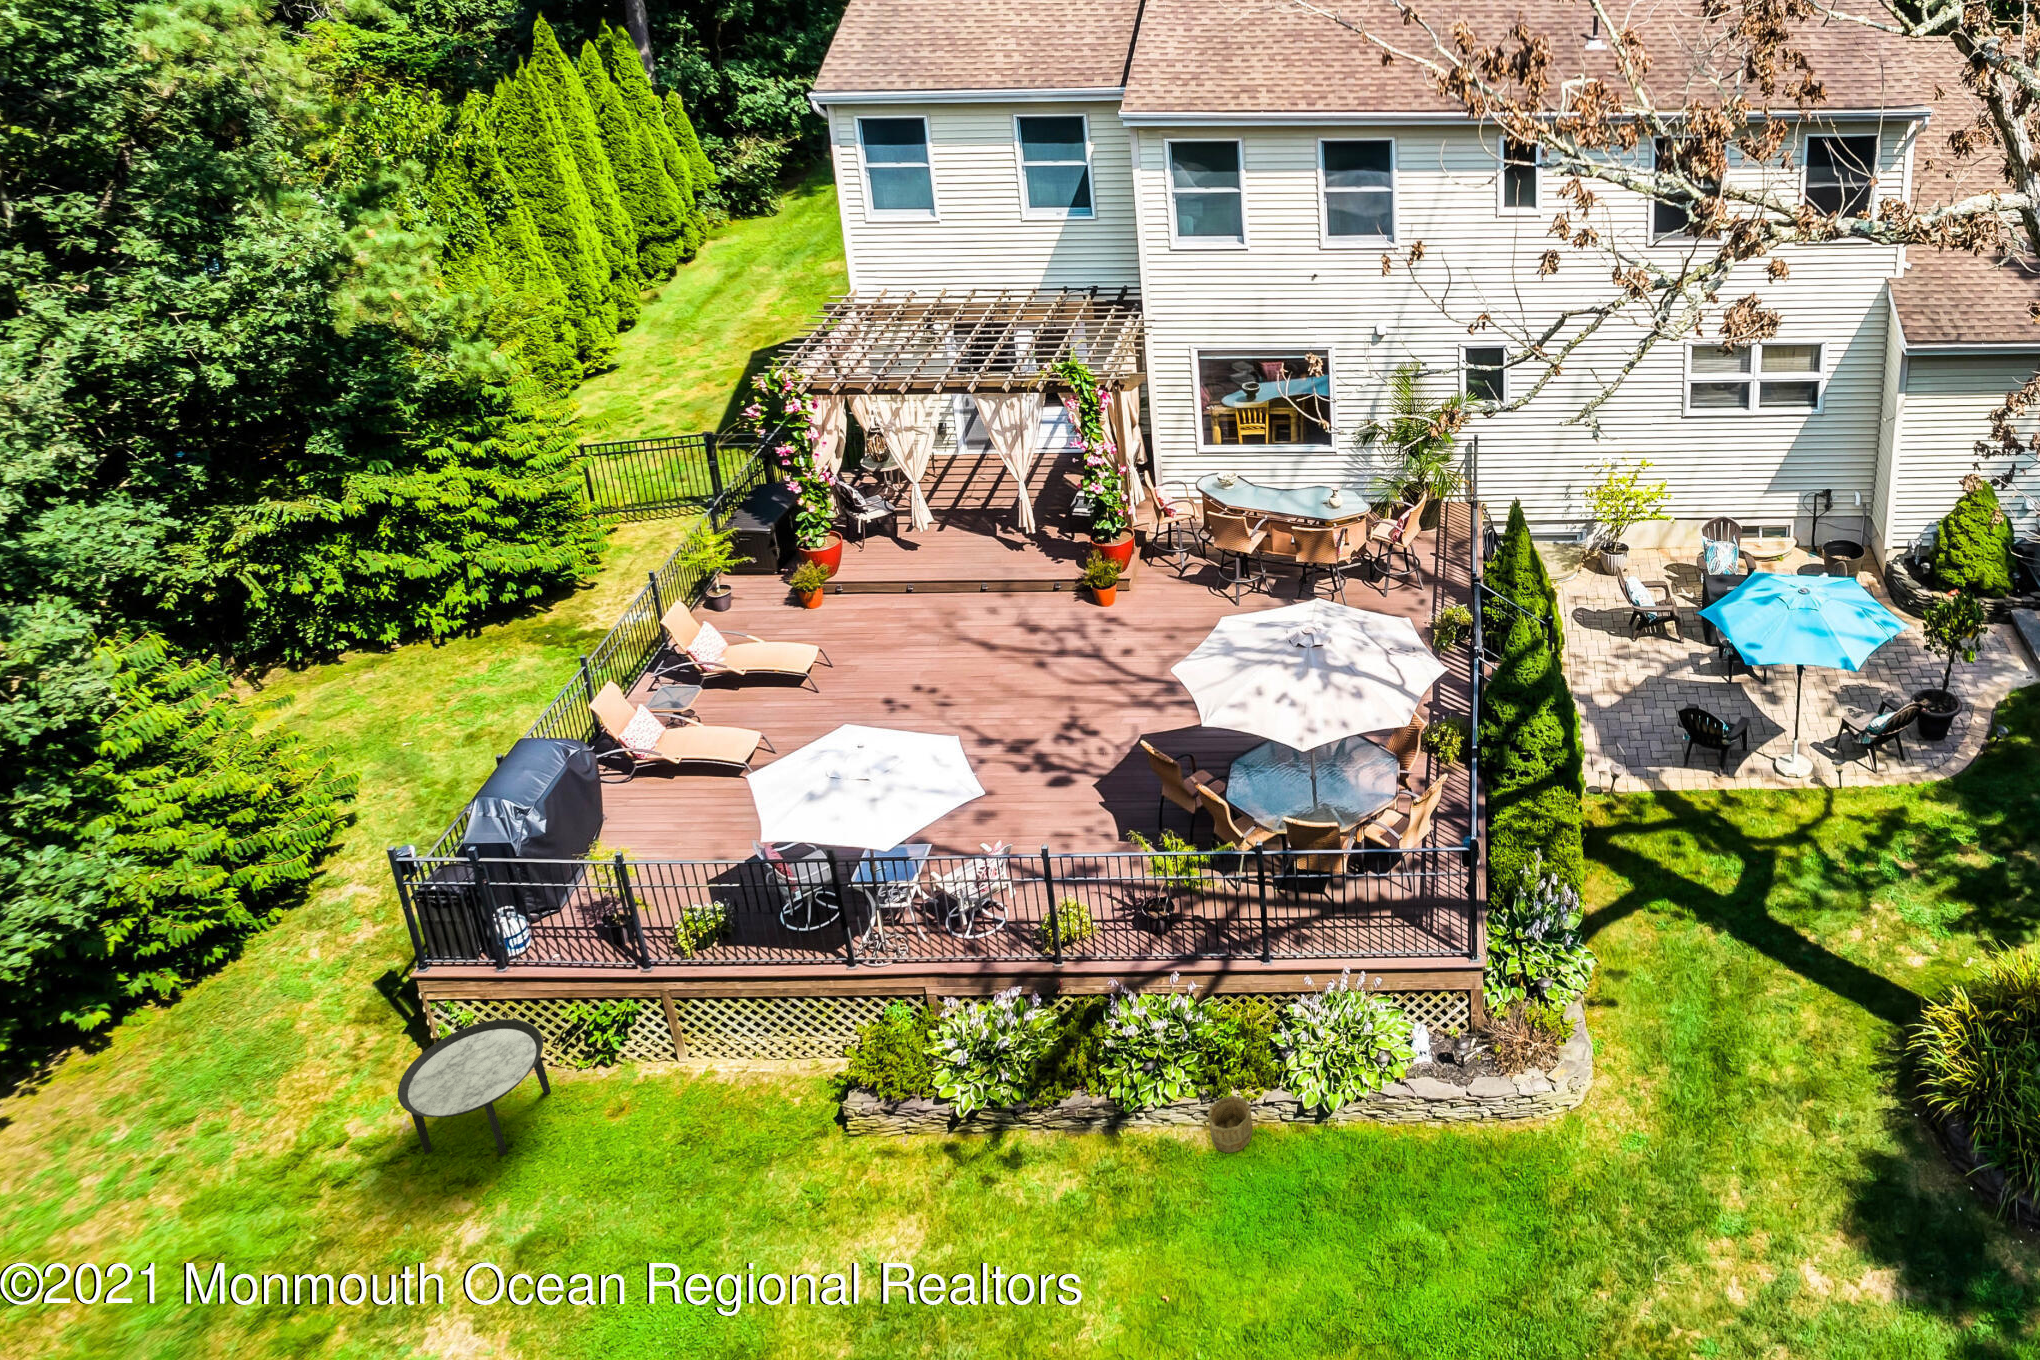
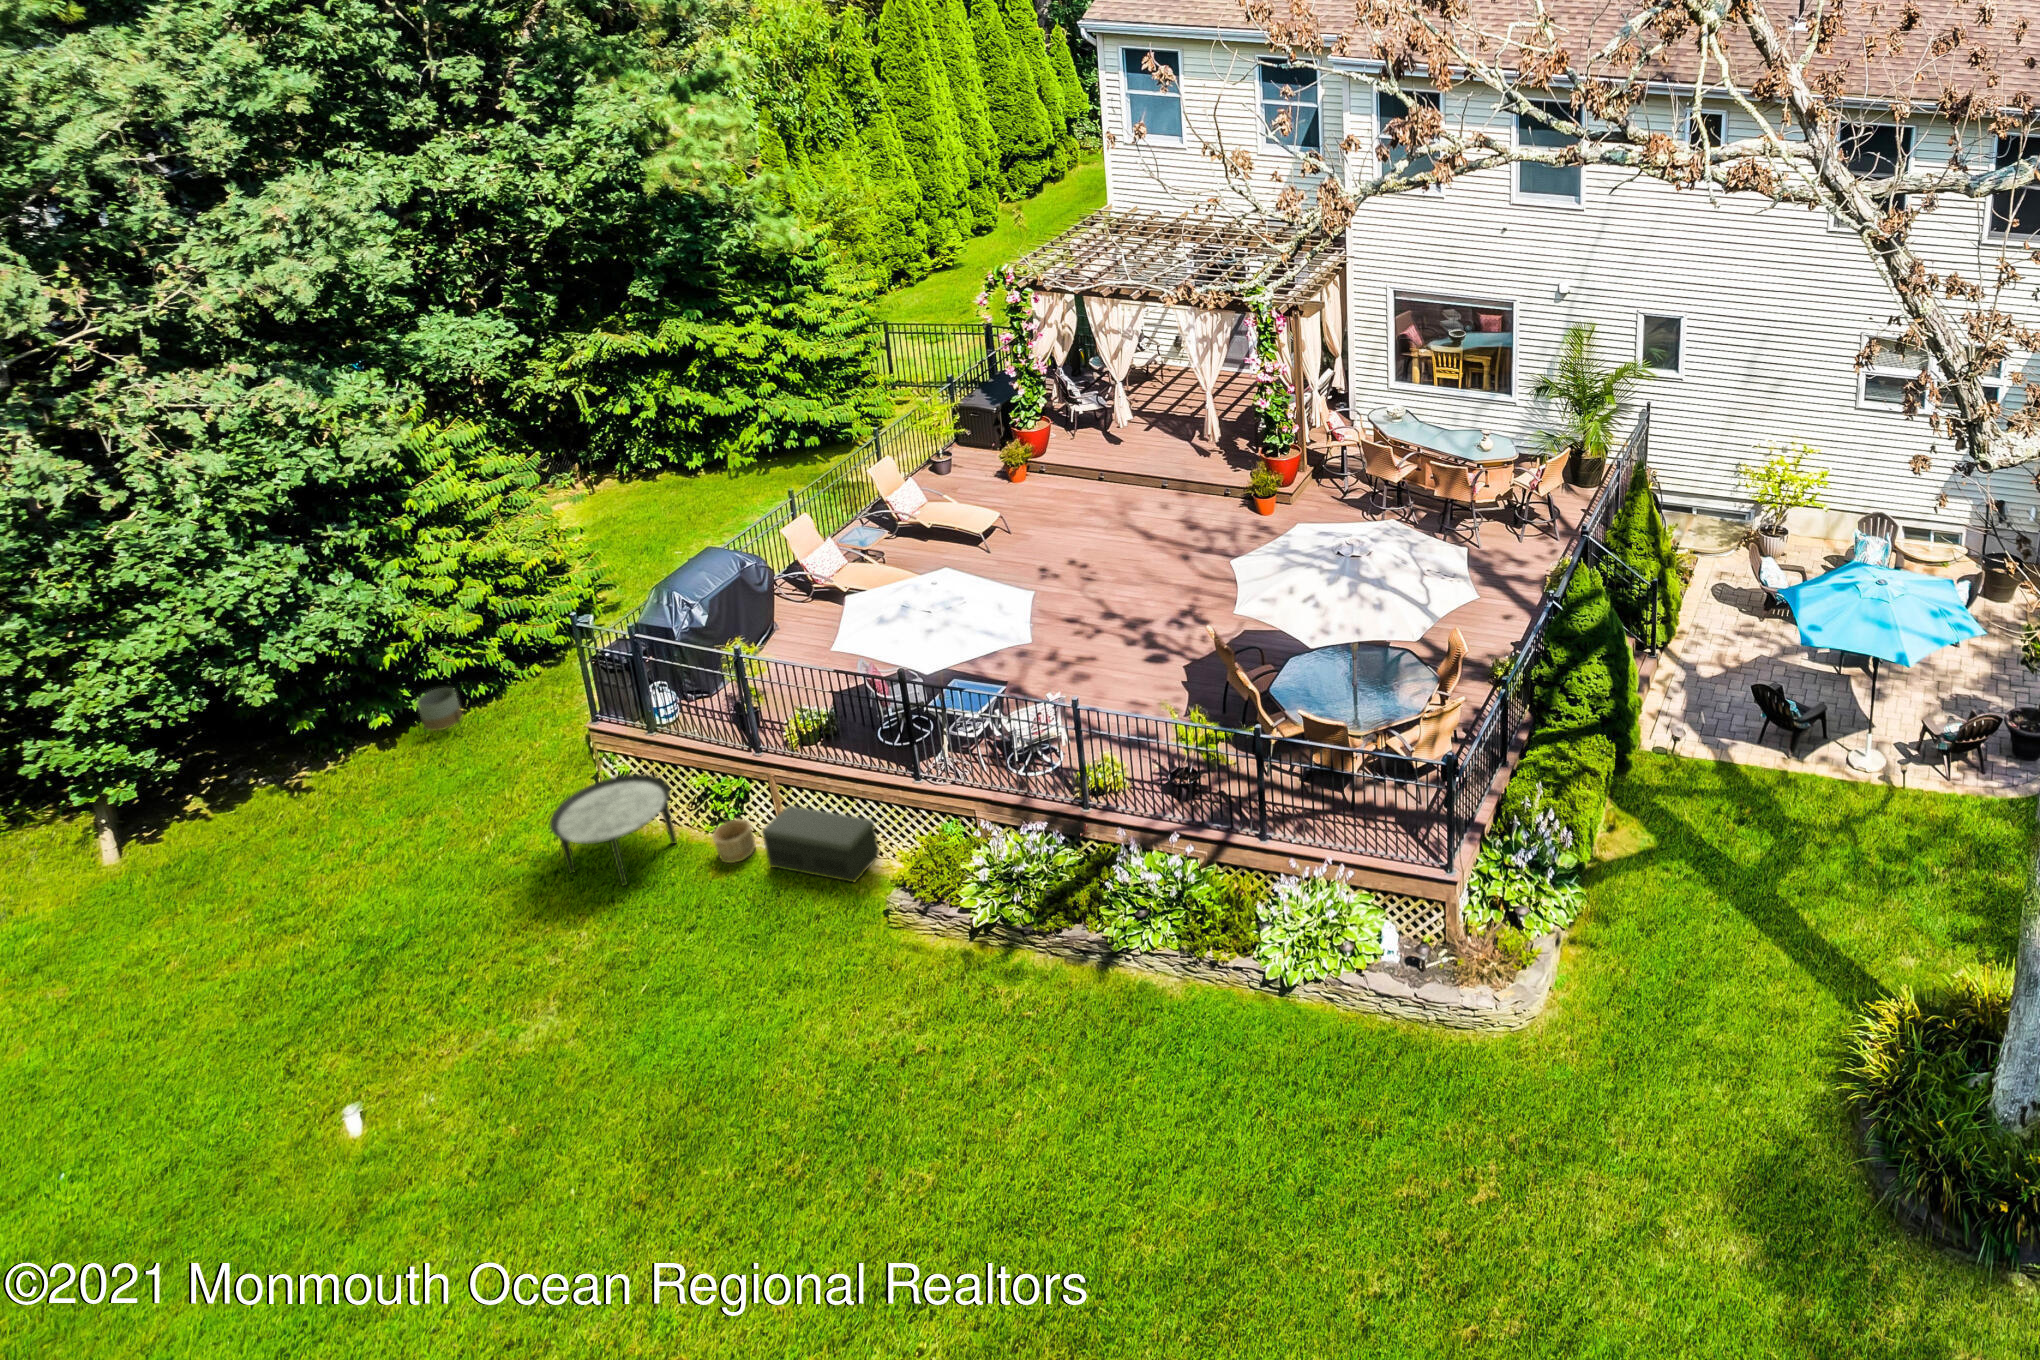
planter: none [144,962,210,1035] -> present [417,688,463,738]
storage bench: none [669,1019,809,1096] -> present [762,806,879,882]
wooden bucket: present [1207,1096,1252,1153] -> present [712,819,756,863]

